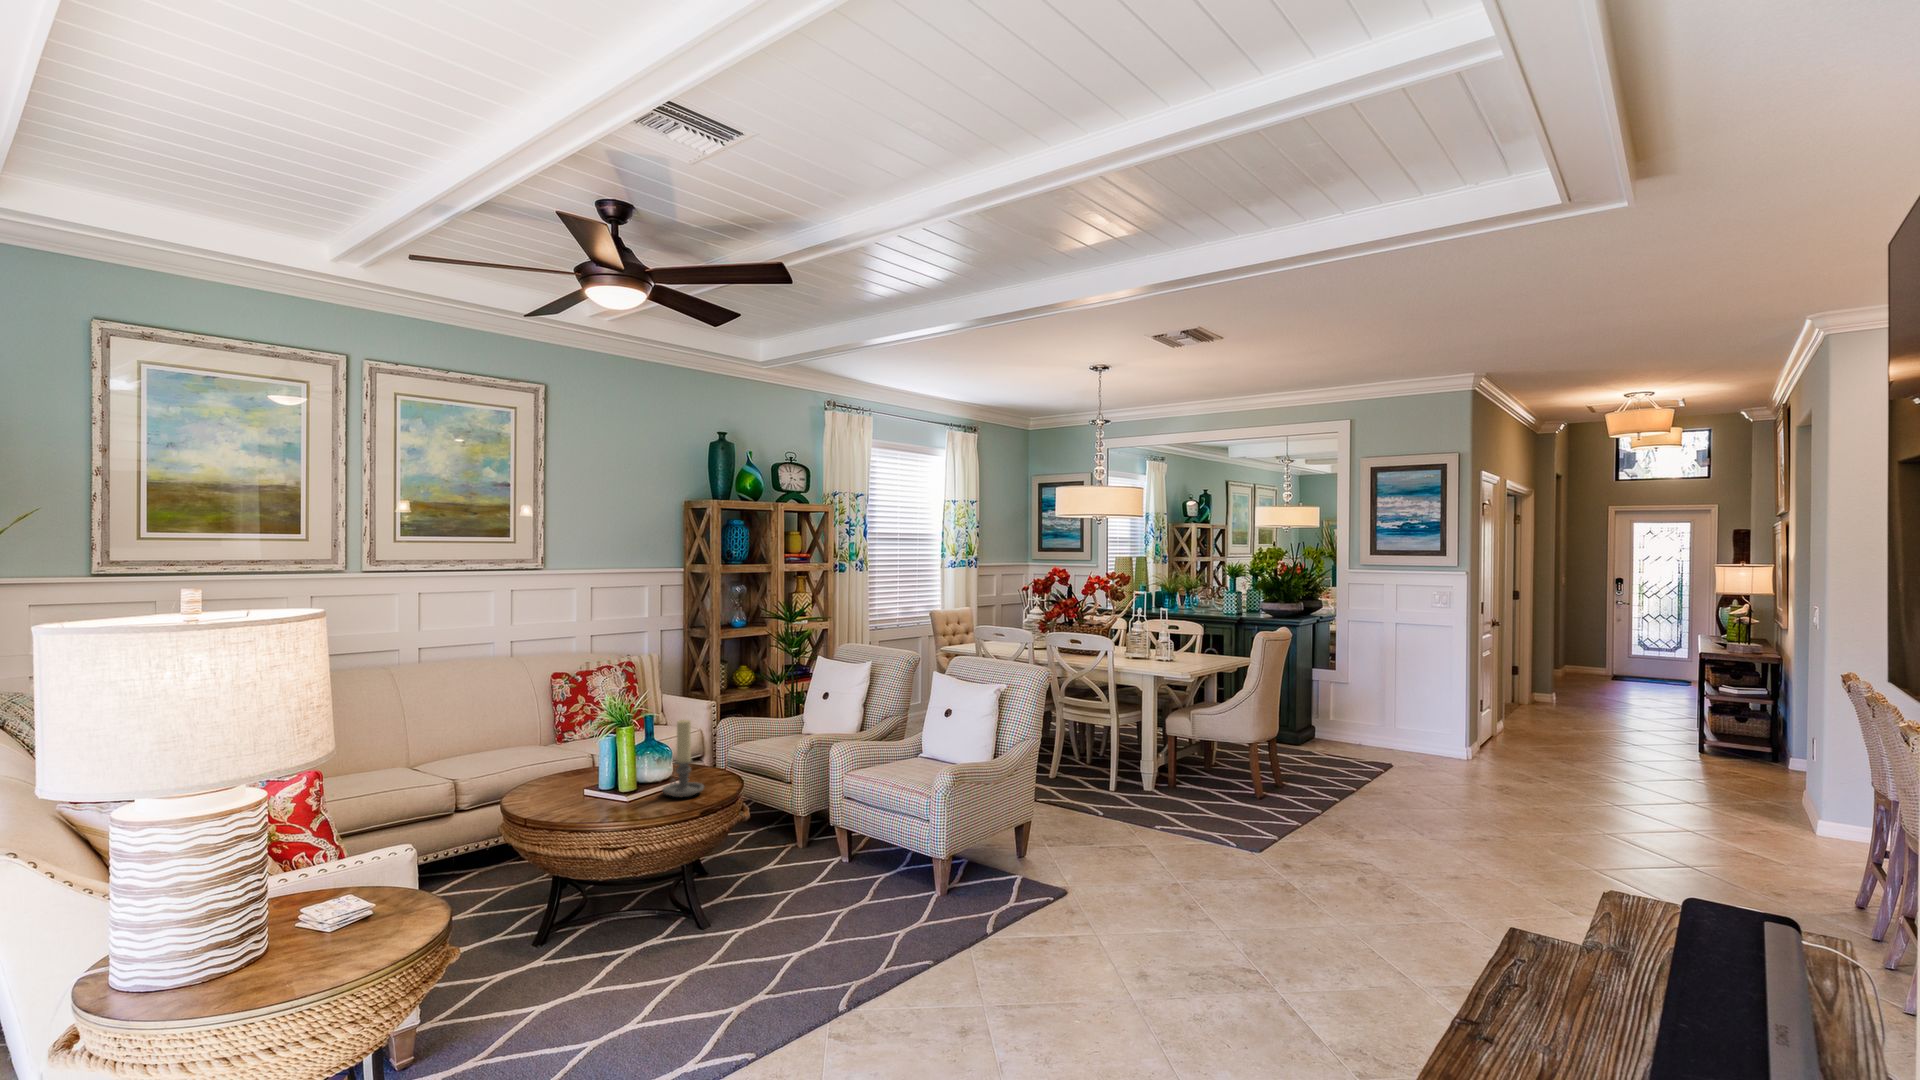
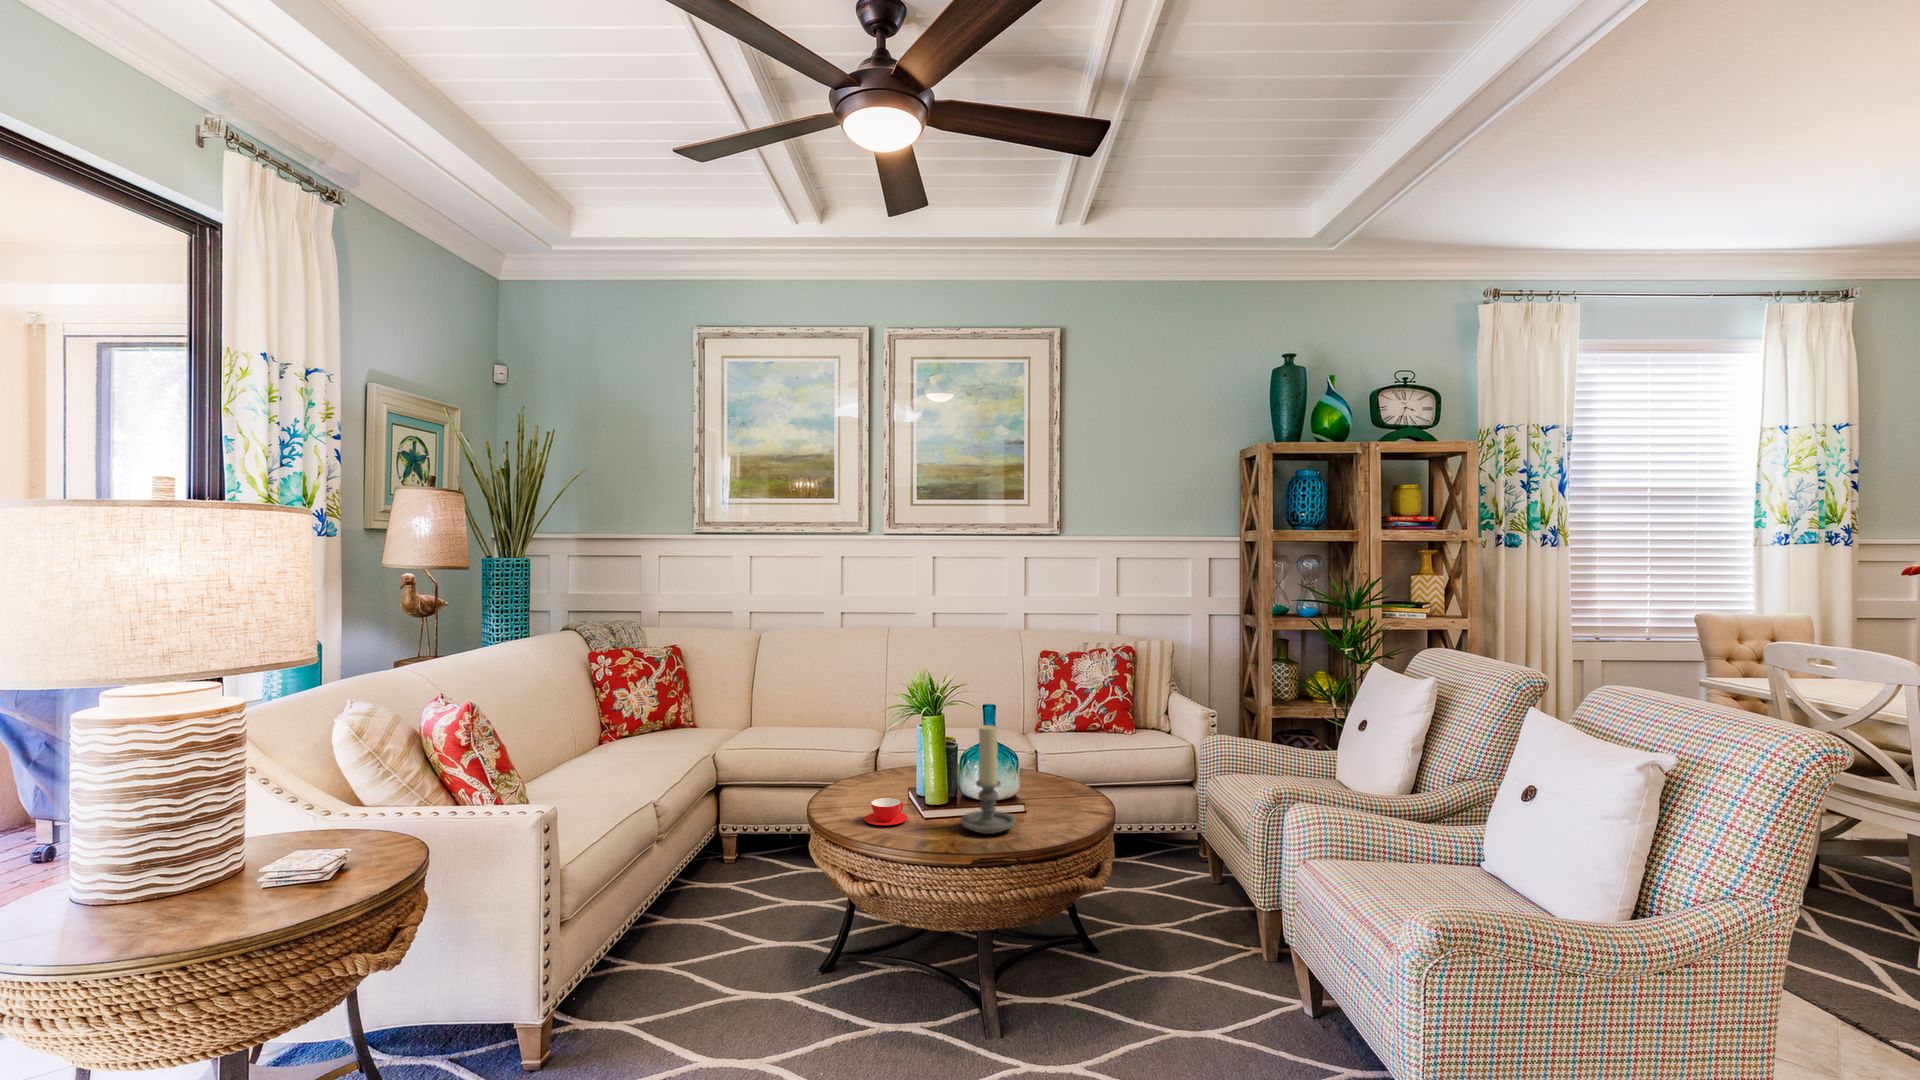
teacup: none [586,790,622,811] -> present [864,798,908,825]

